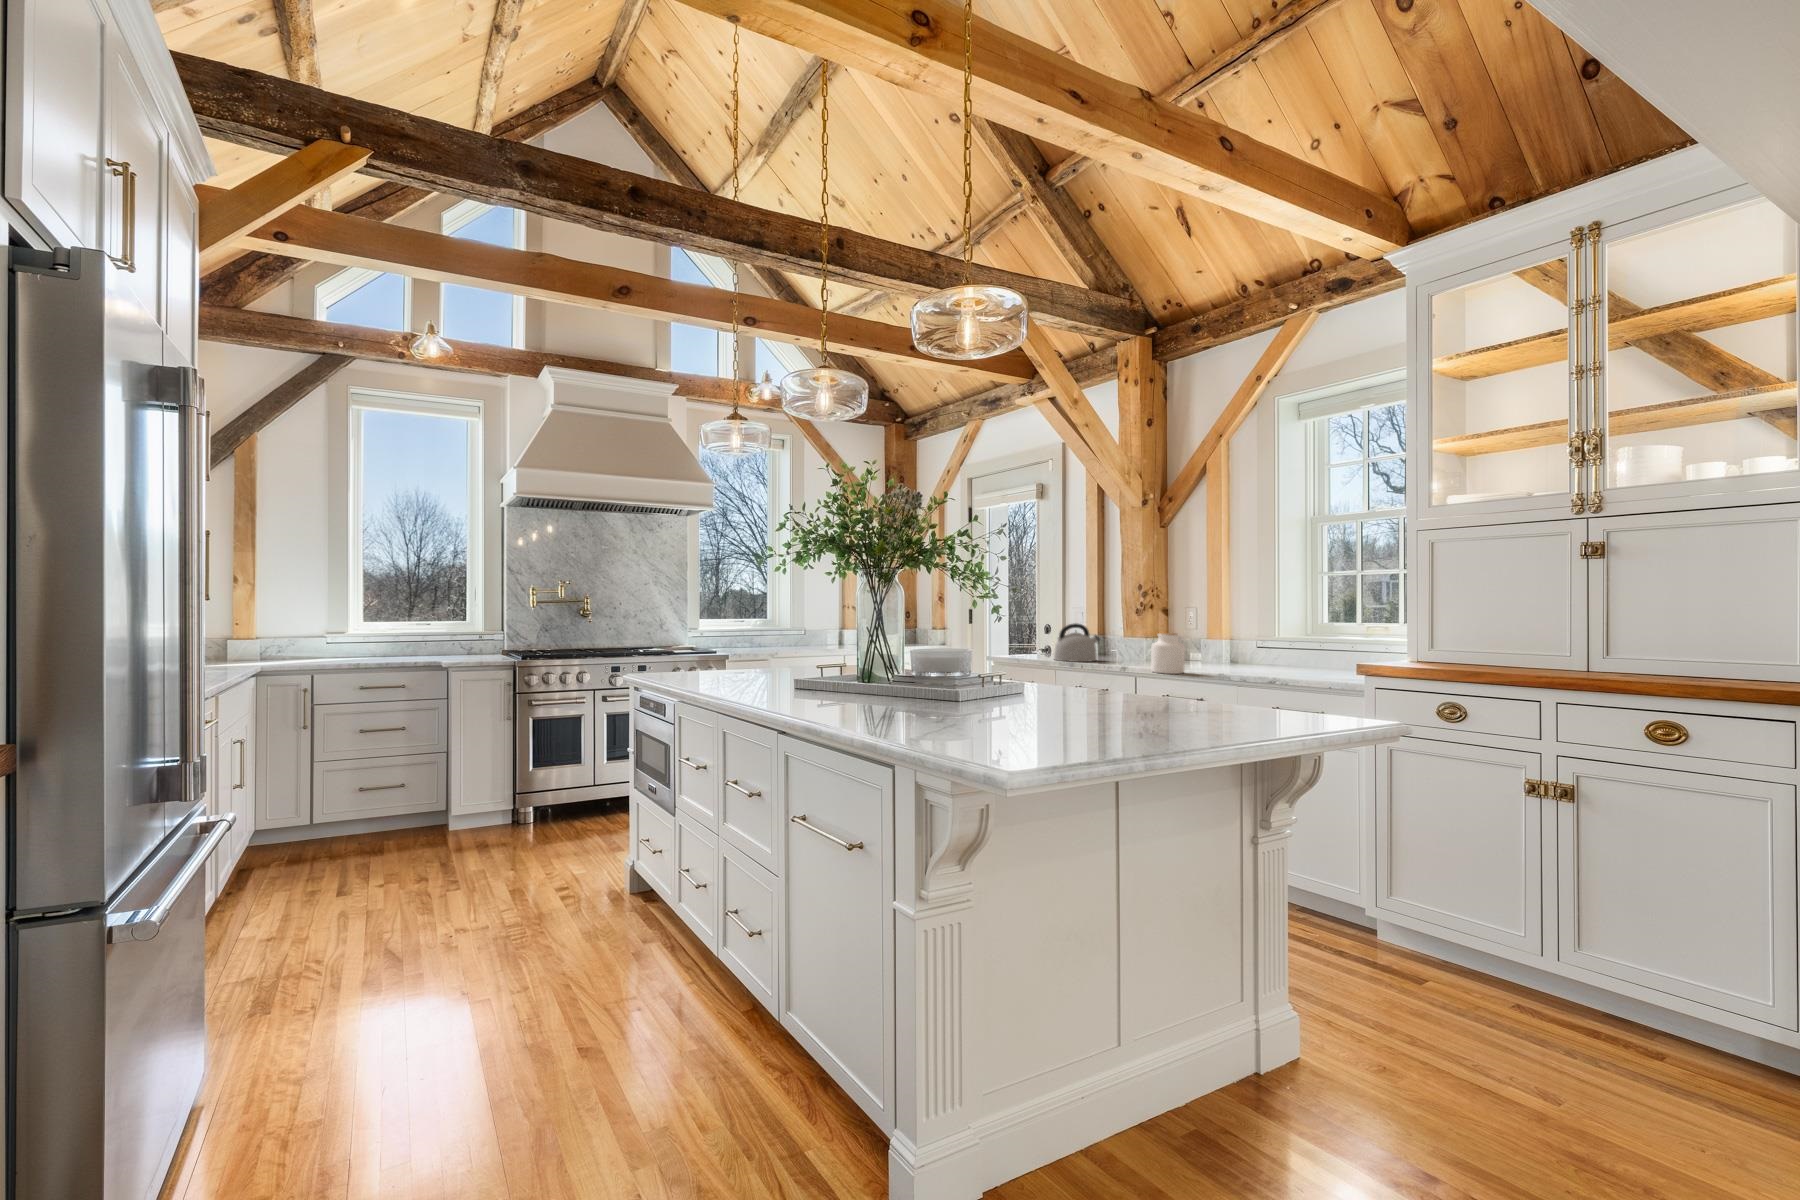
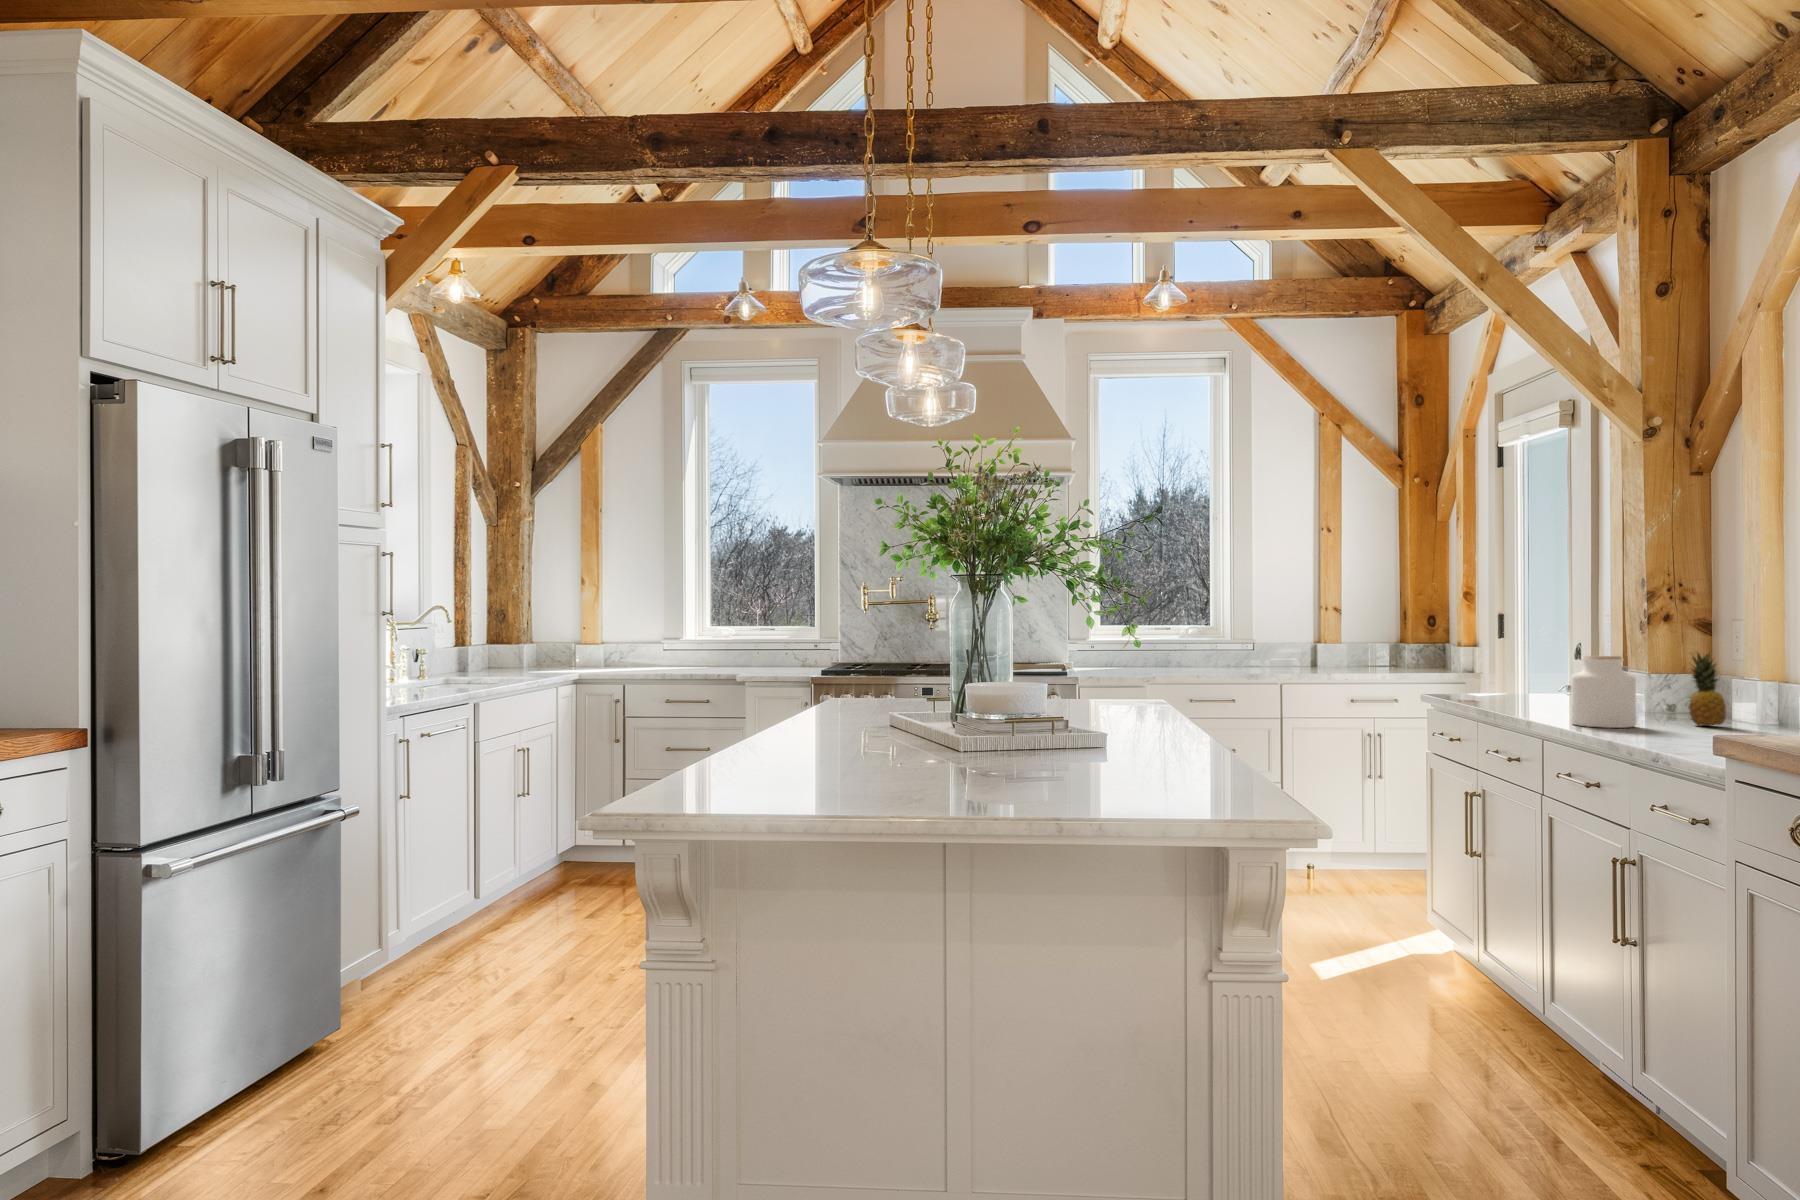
kettle: present [1054,624,1099,662] -> none [1487,643,1575,707]
fruit: none [1193,628,1211,670] -> present [1689,653,1726,726]

